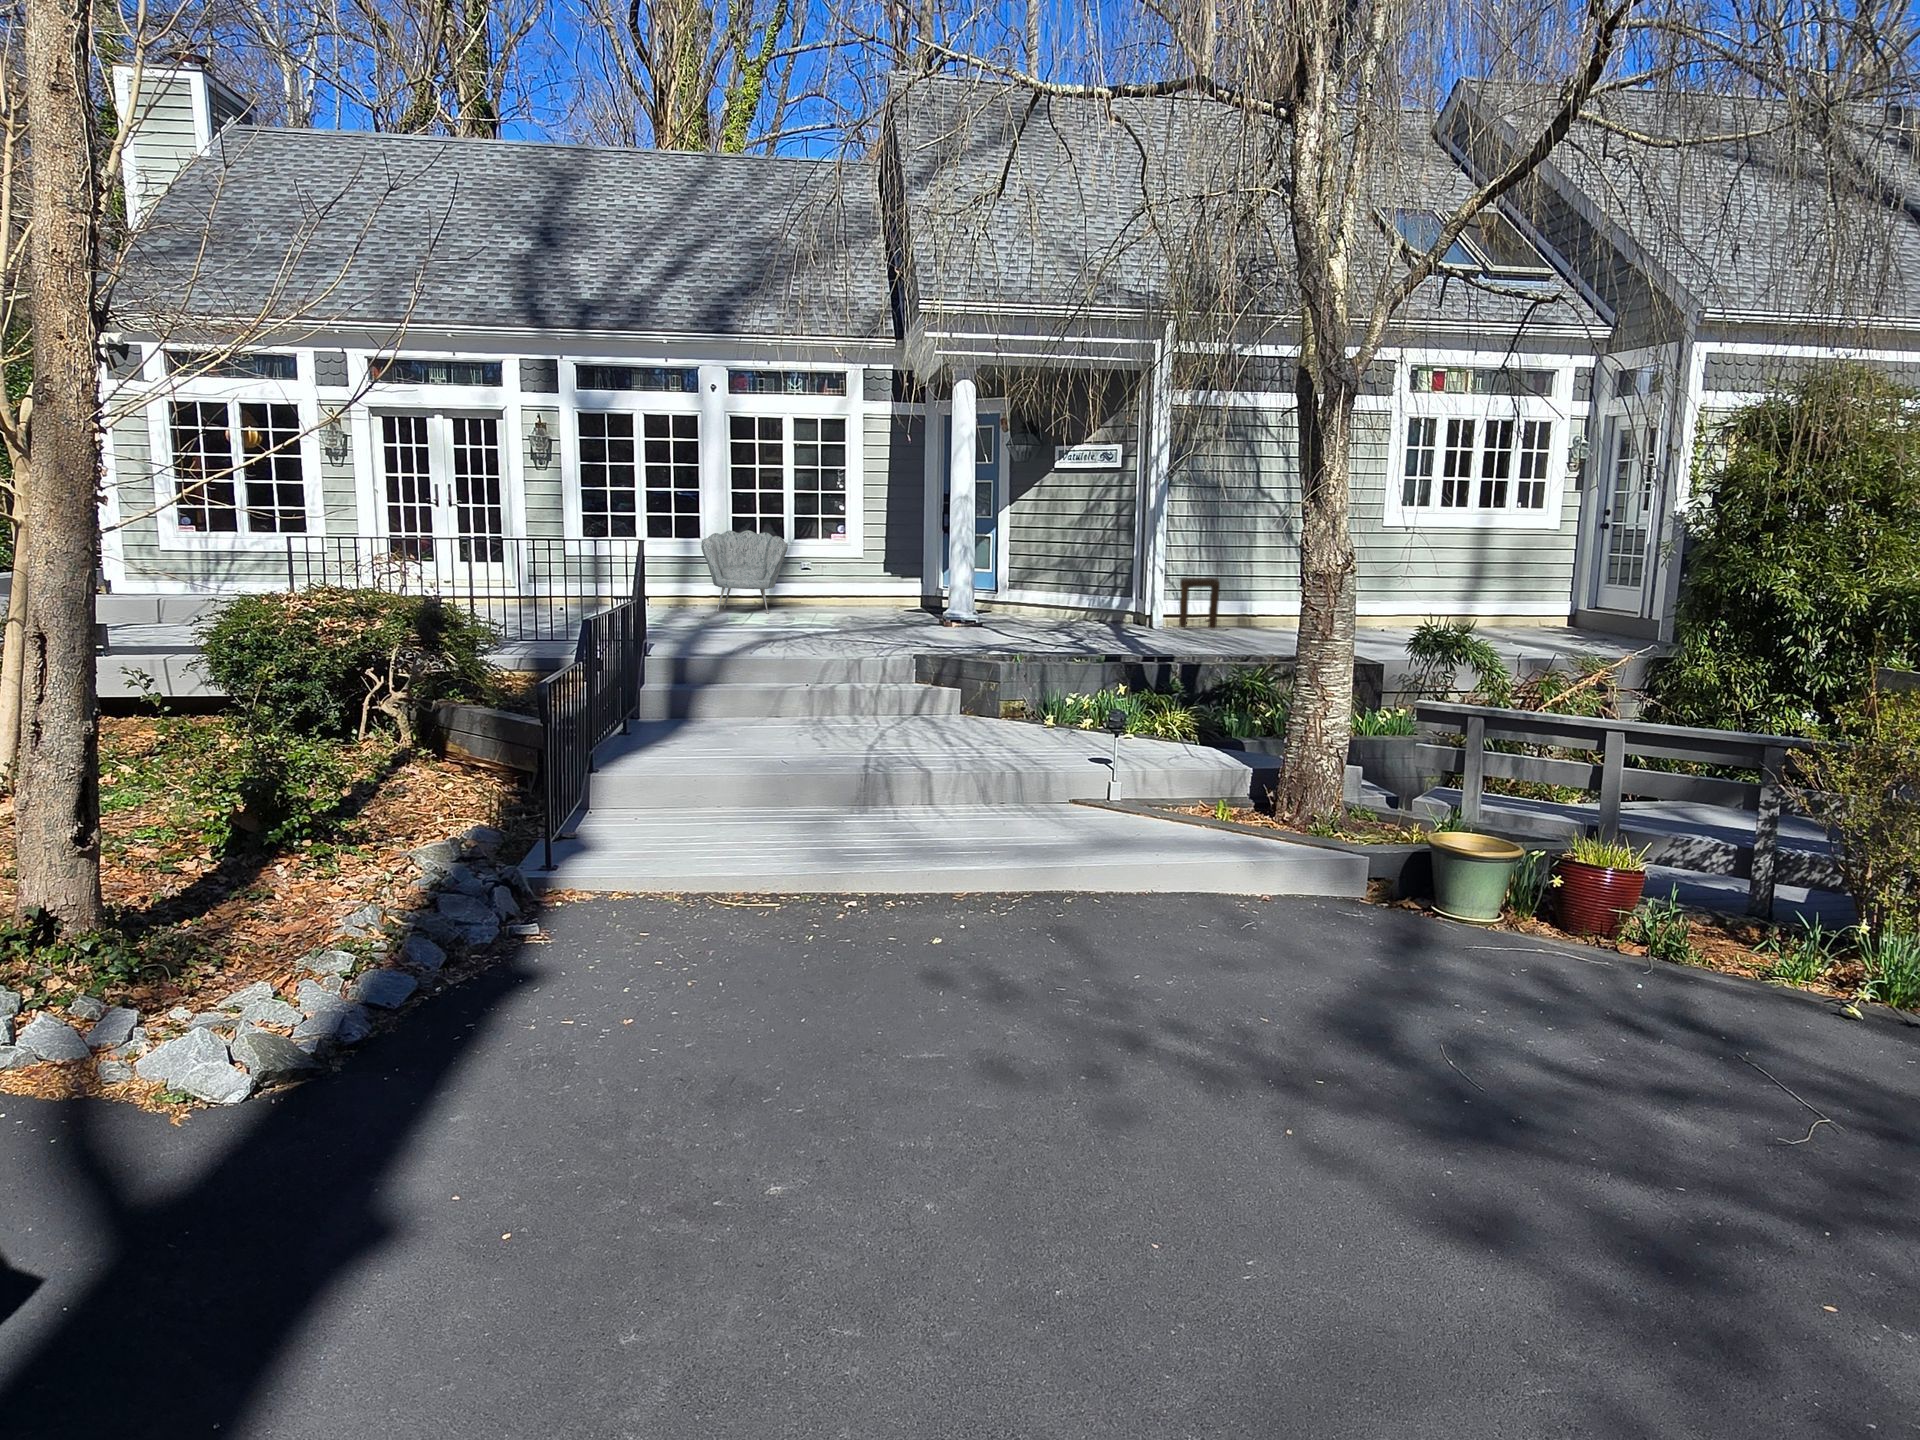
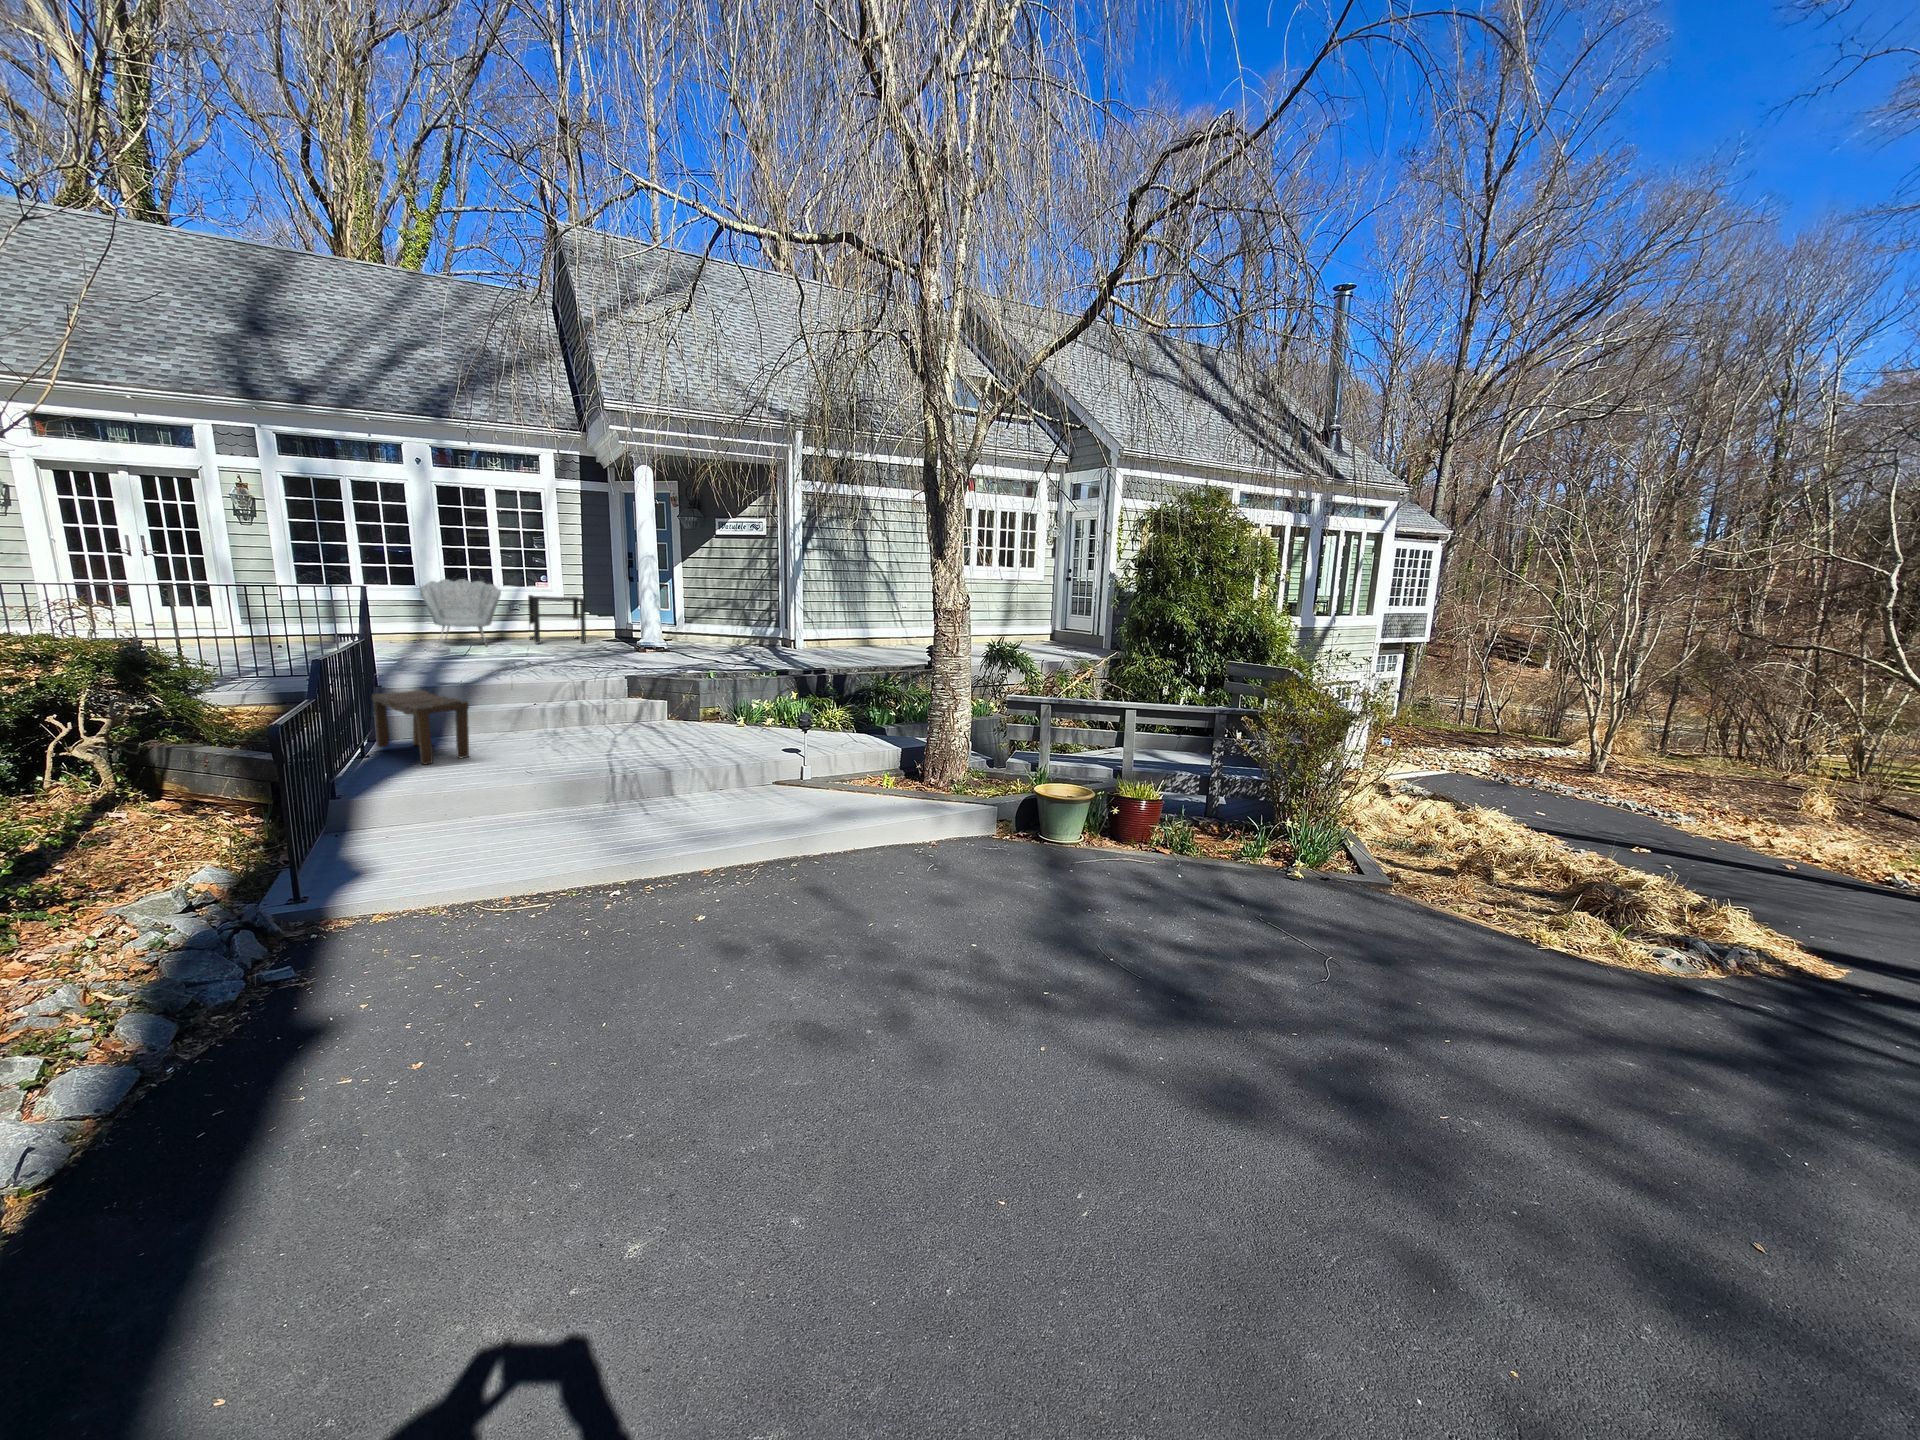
side table: none [817,550,883,613] -> present [528,595,586,643]
bench: present [1179,577,1220,629] -> present [372,690,469,764]

